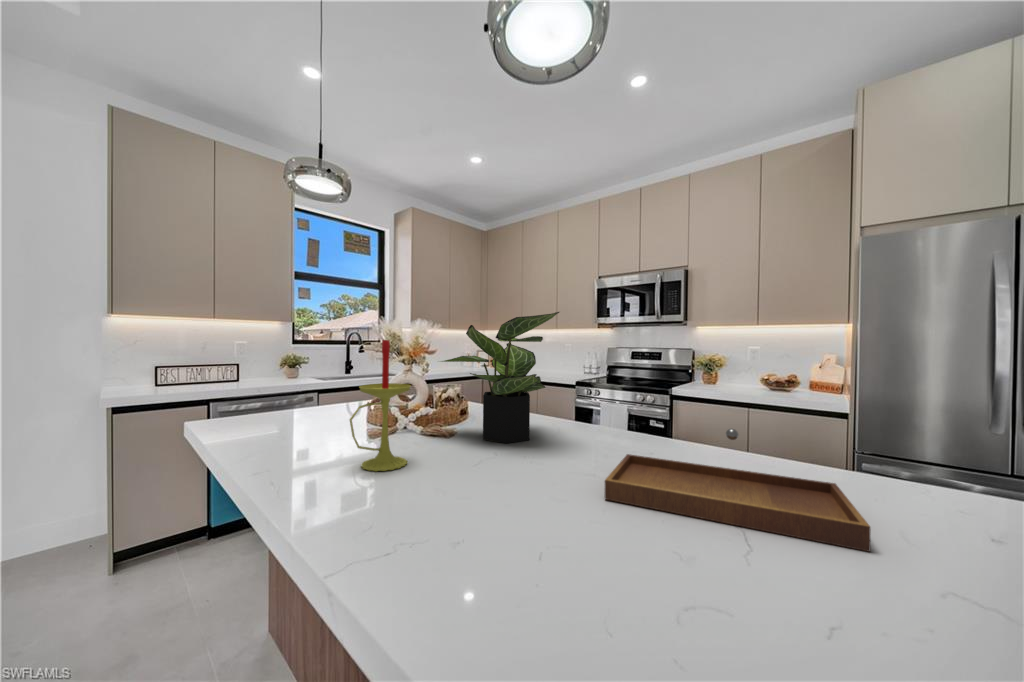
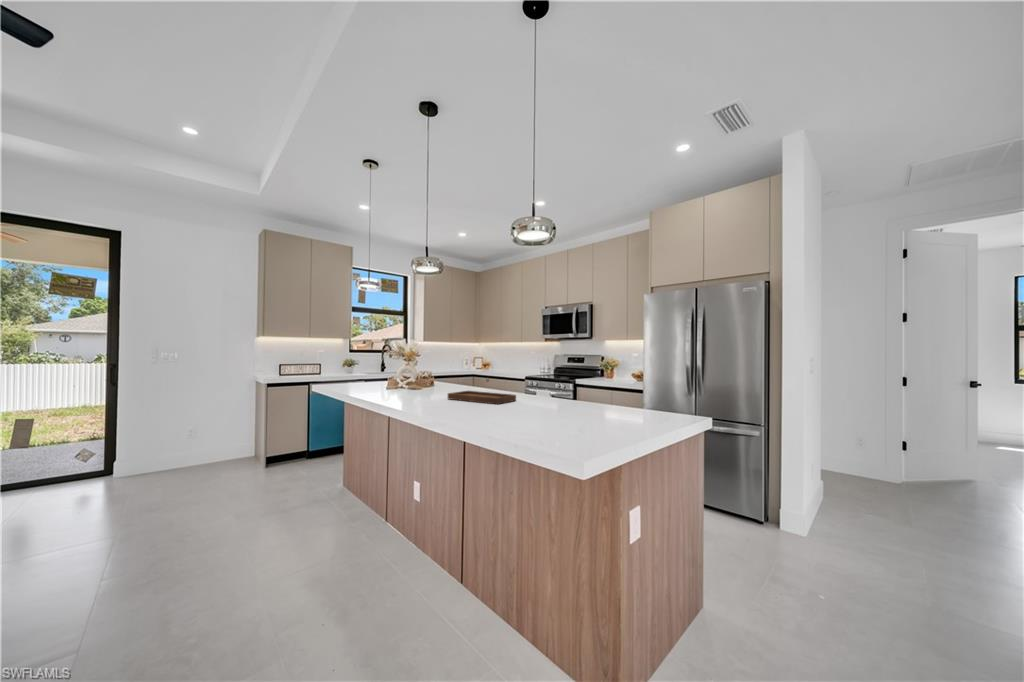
potted plant: present [442,312,559,443] -> none [412,340,457,392]
candle: present [350,340,410,471] -> none [375,350,396,395]

